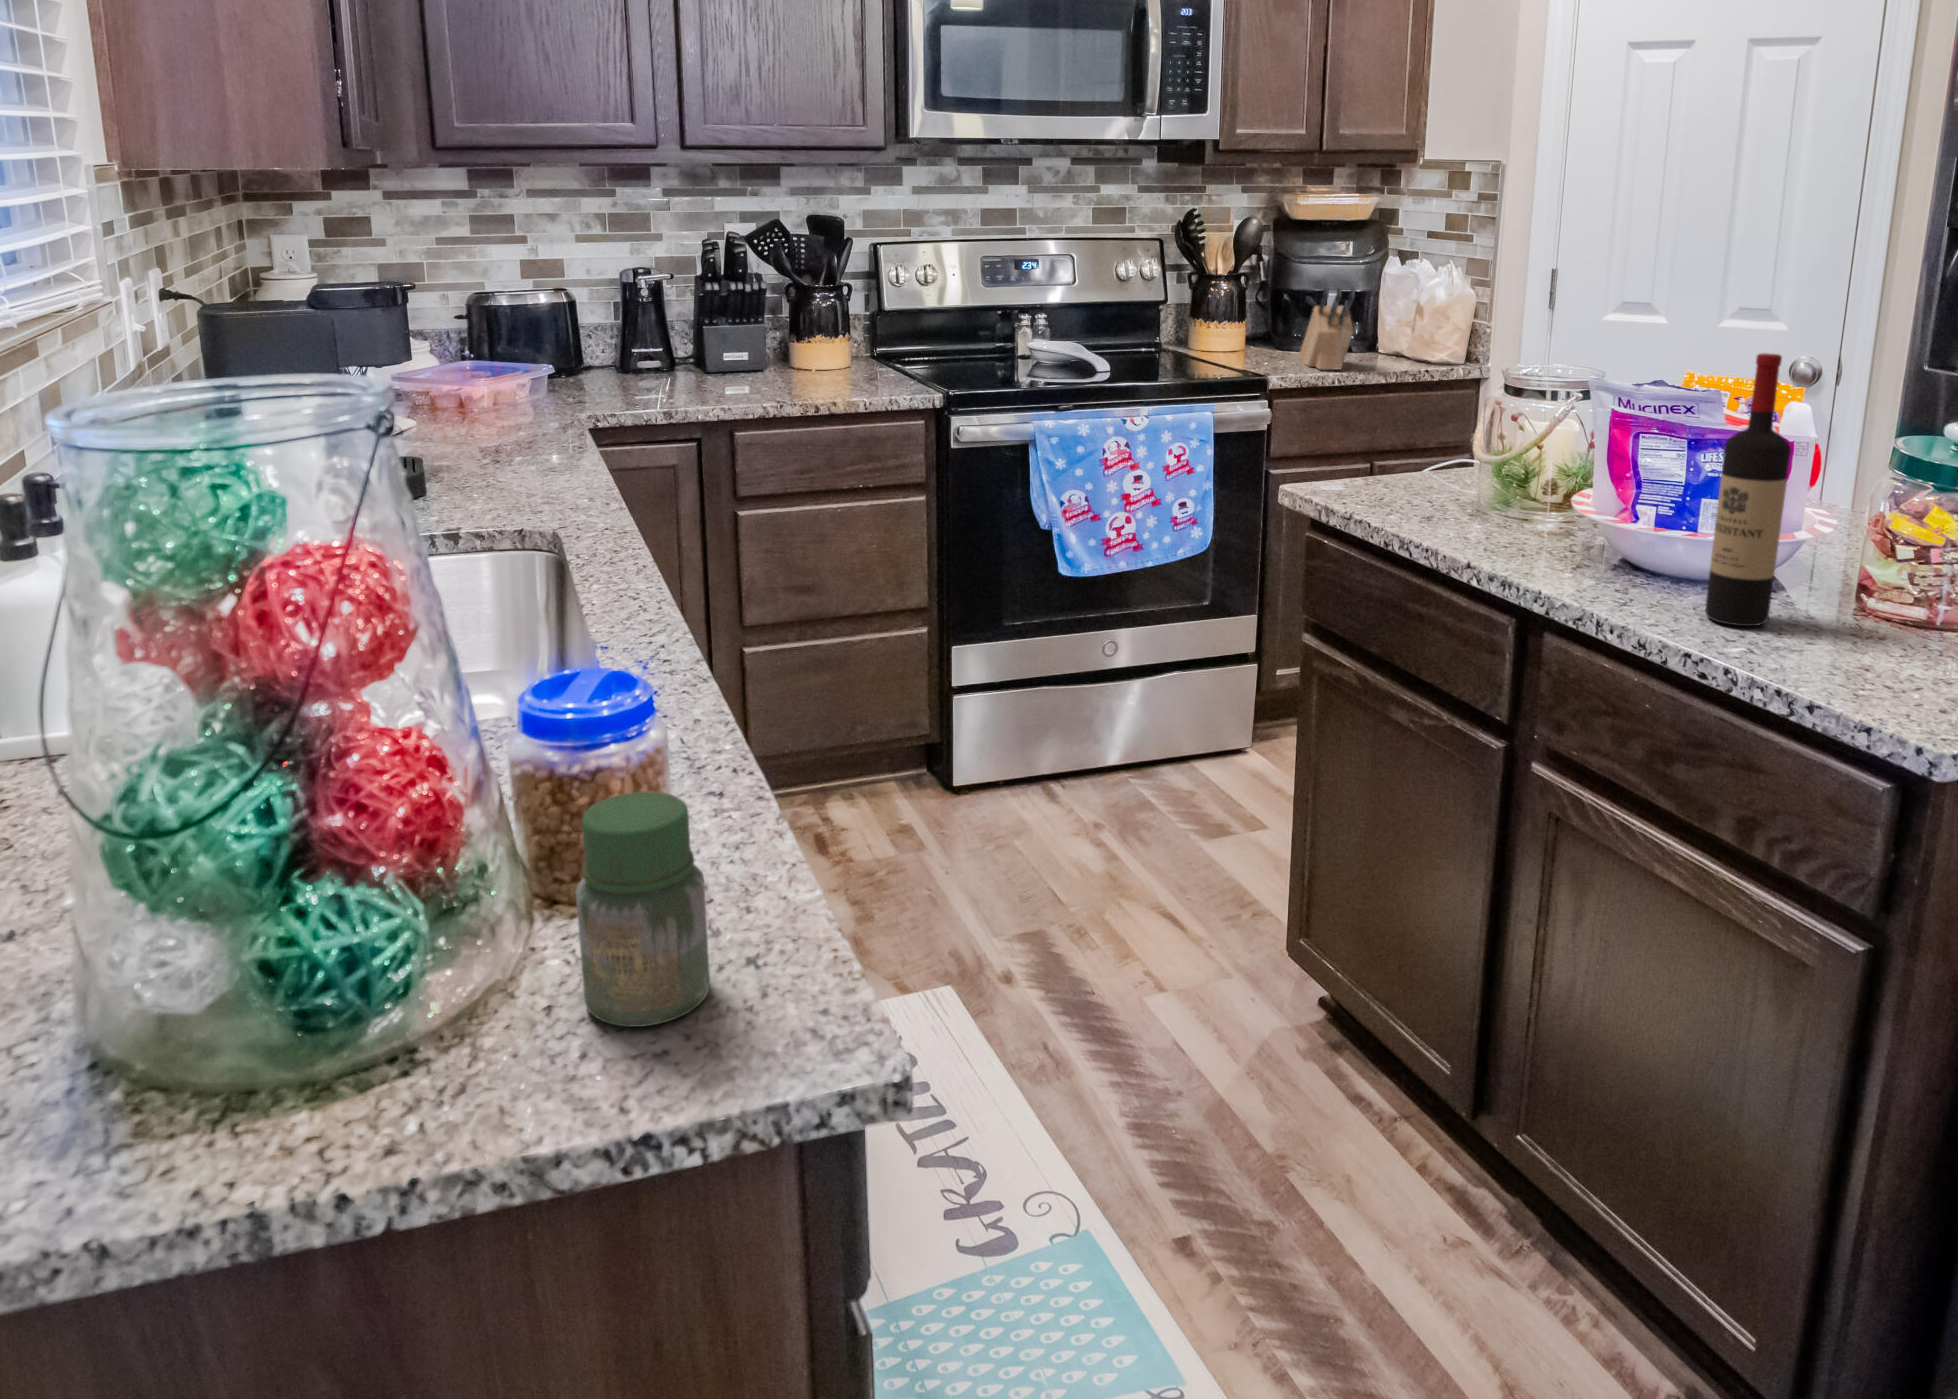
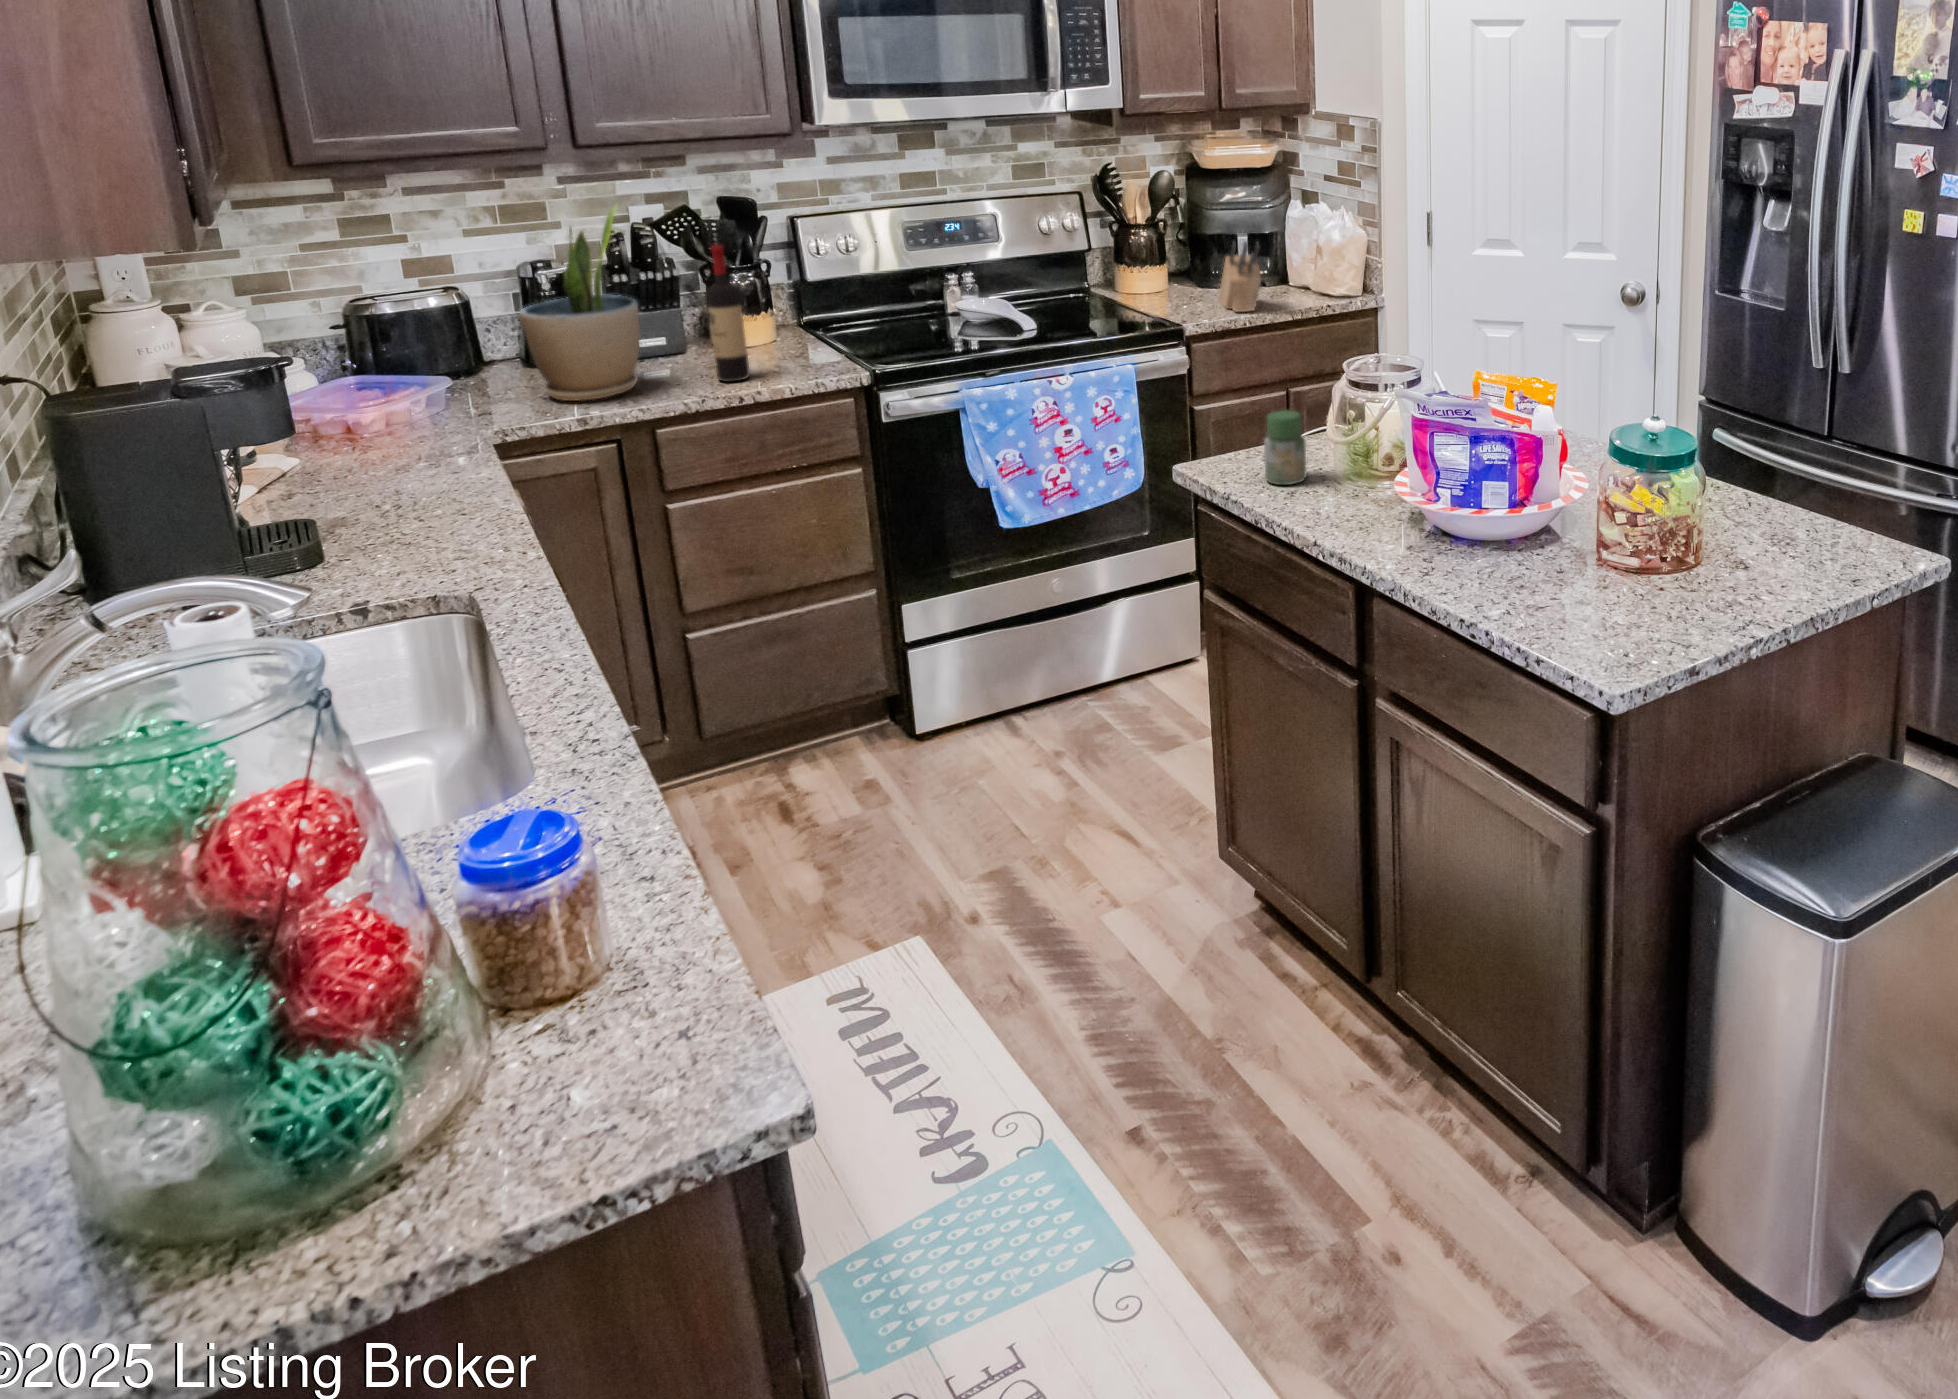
potted plant: none [623,203,727,400] -> present [520,206,640,401]
wine bottle: present [1705,353,1791,626] -> present [706,245,750,382]
jar: present [576,791,710,1027] -> present [1264,410,1307,485]

